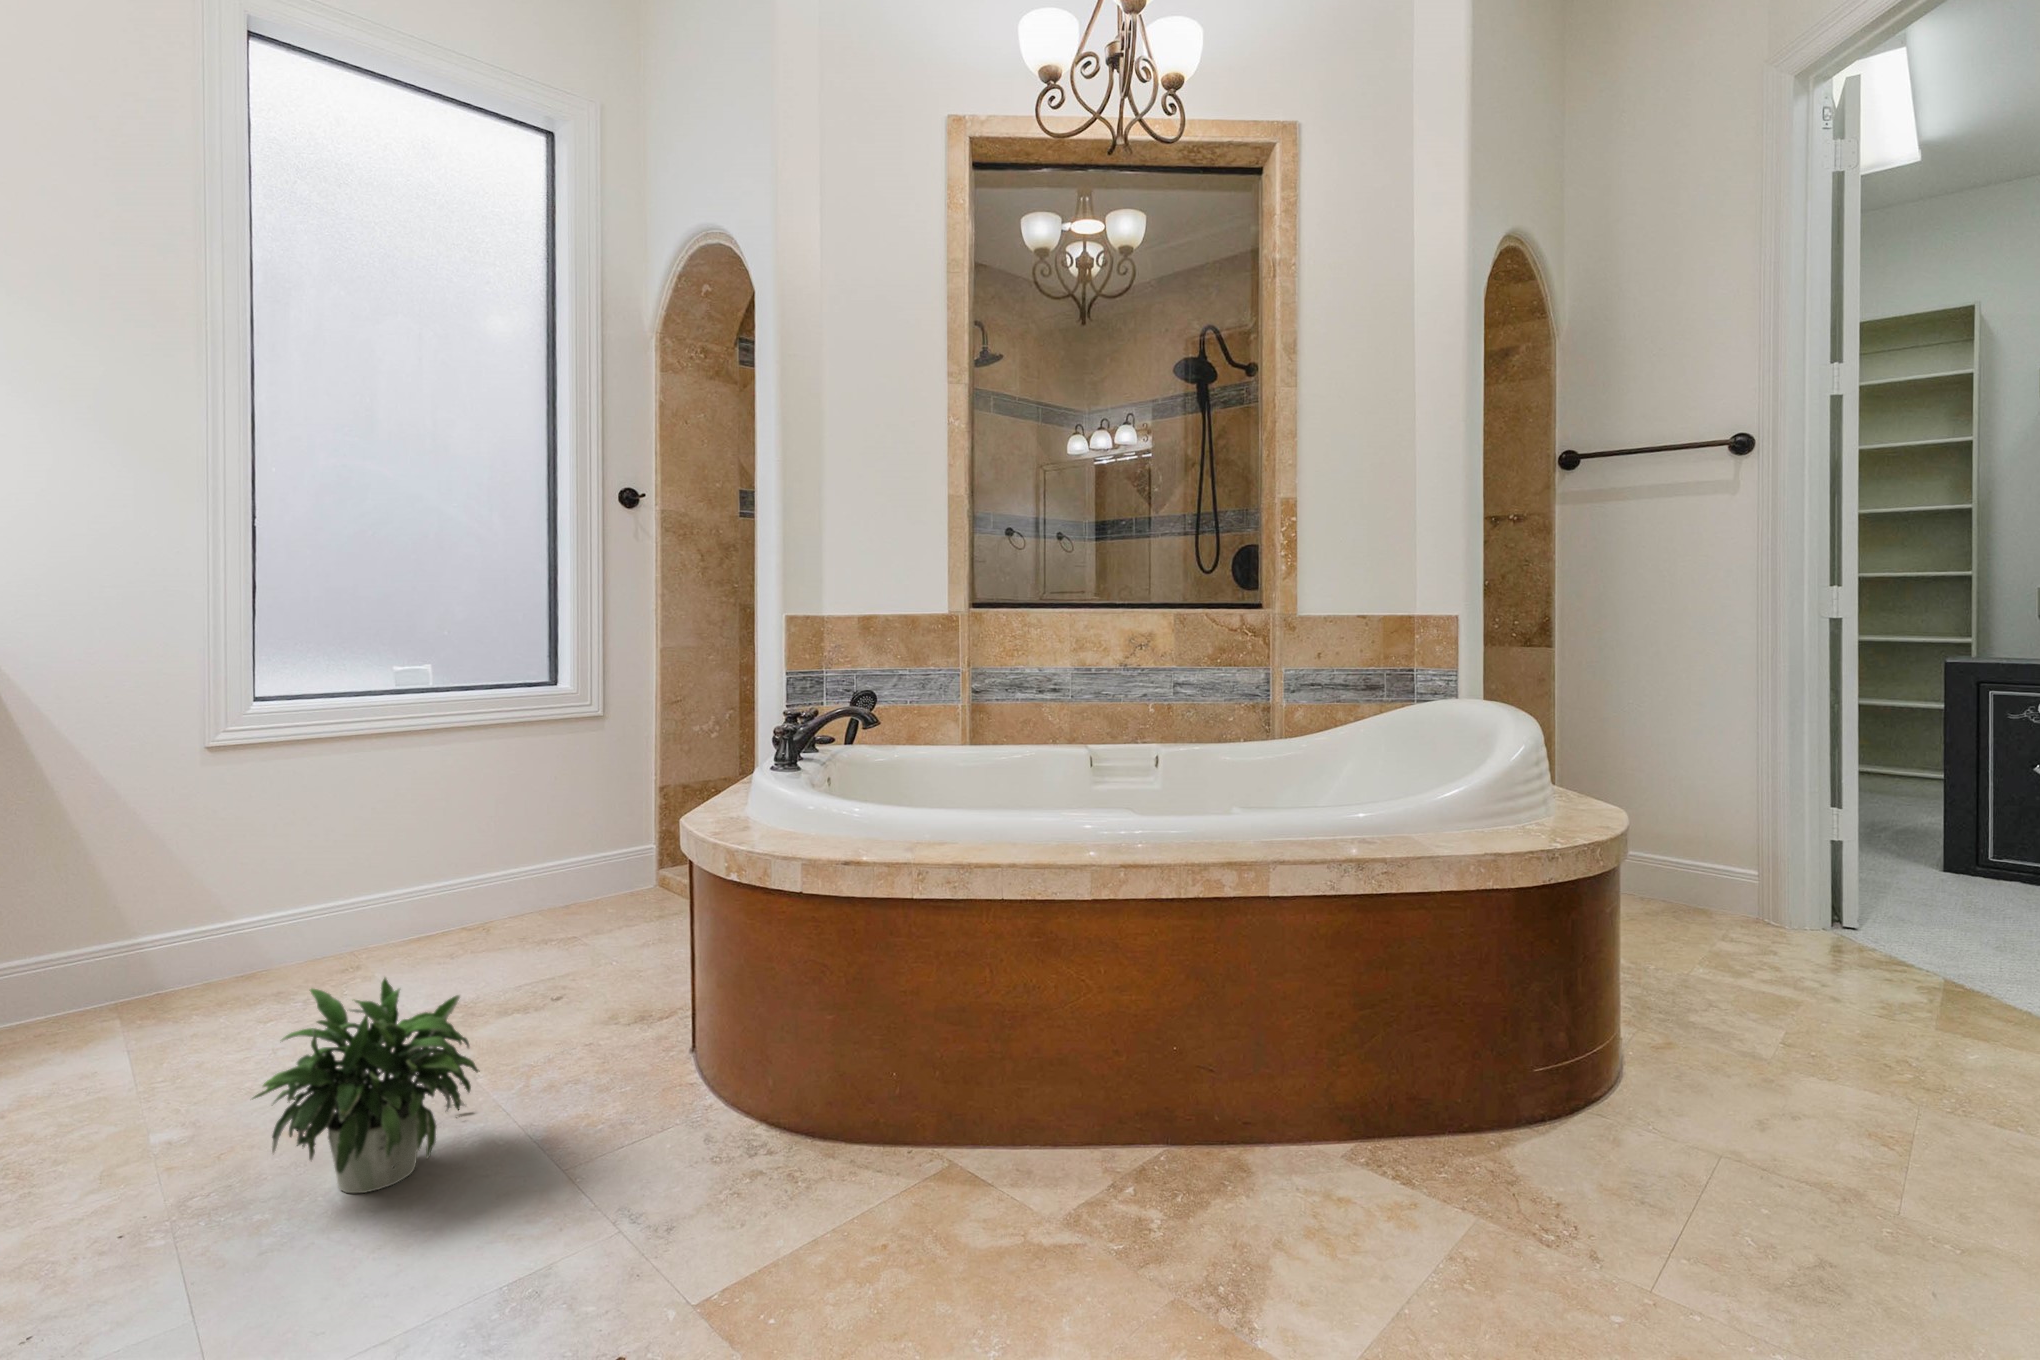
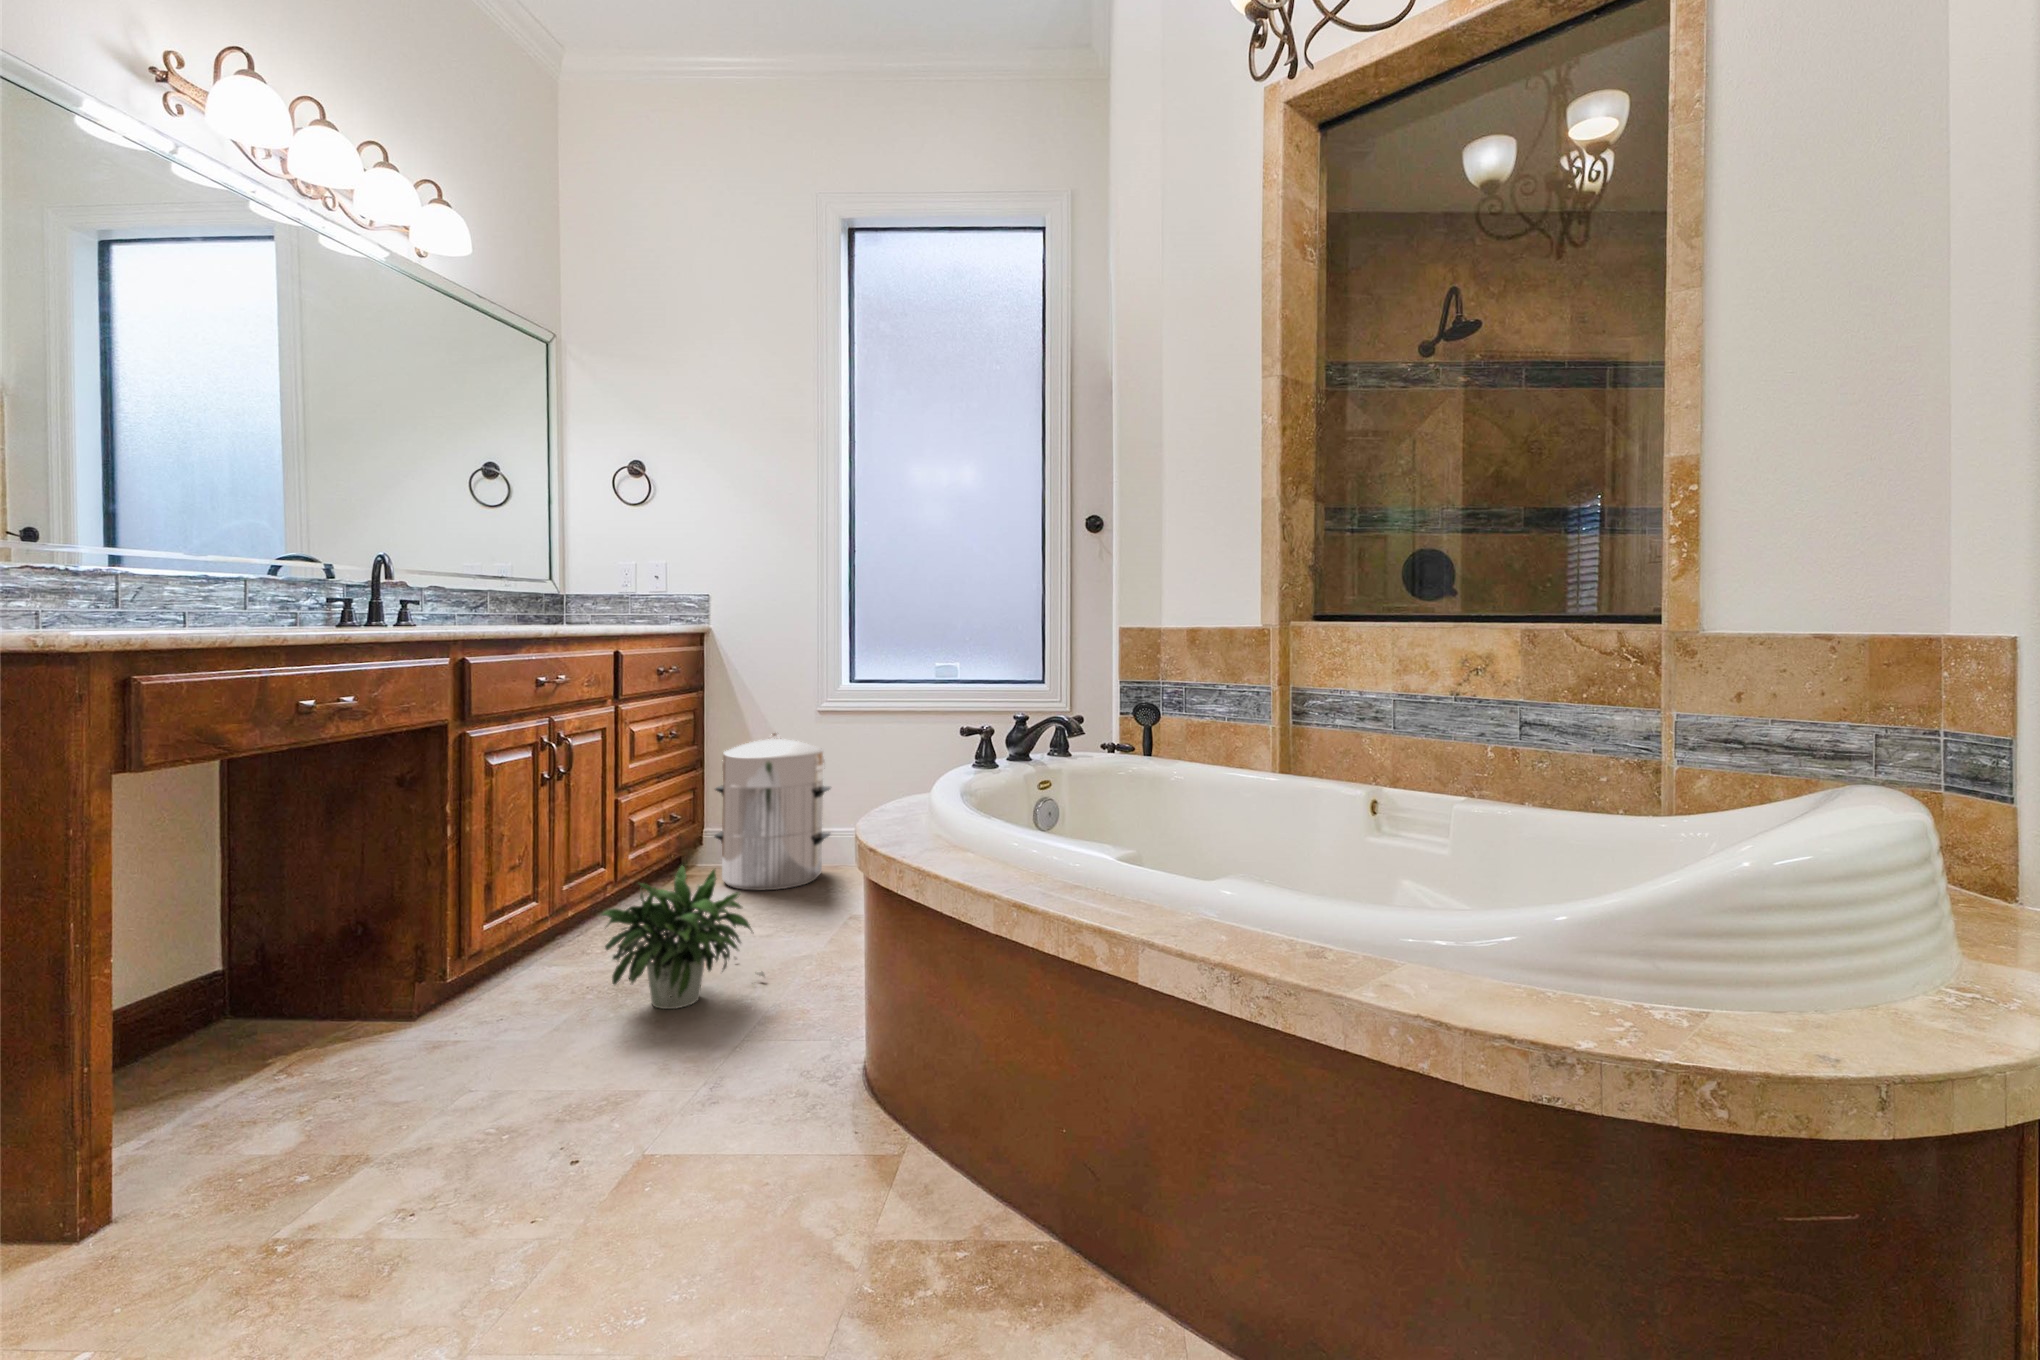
waste bin: none [48,789,285,1046] -> present [715,733,830,890]

